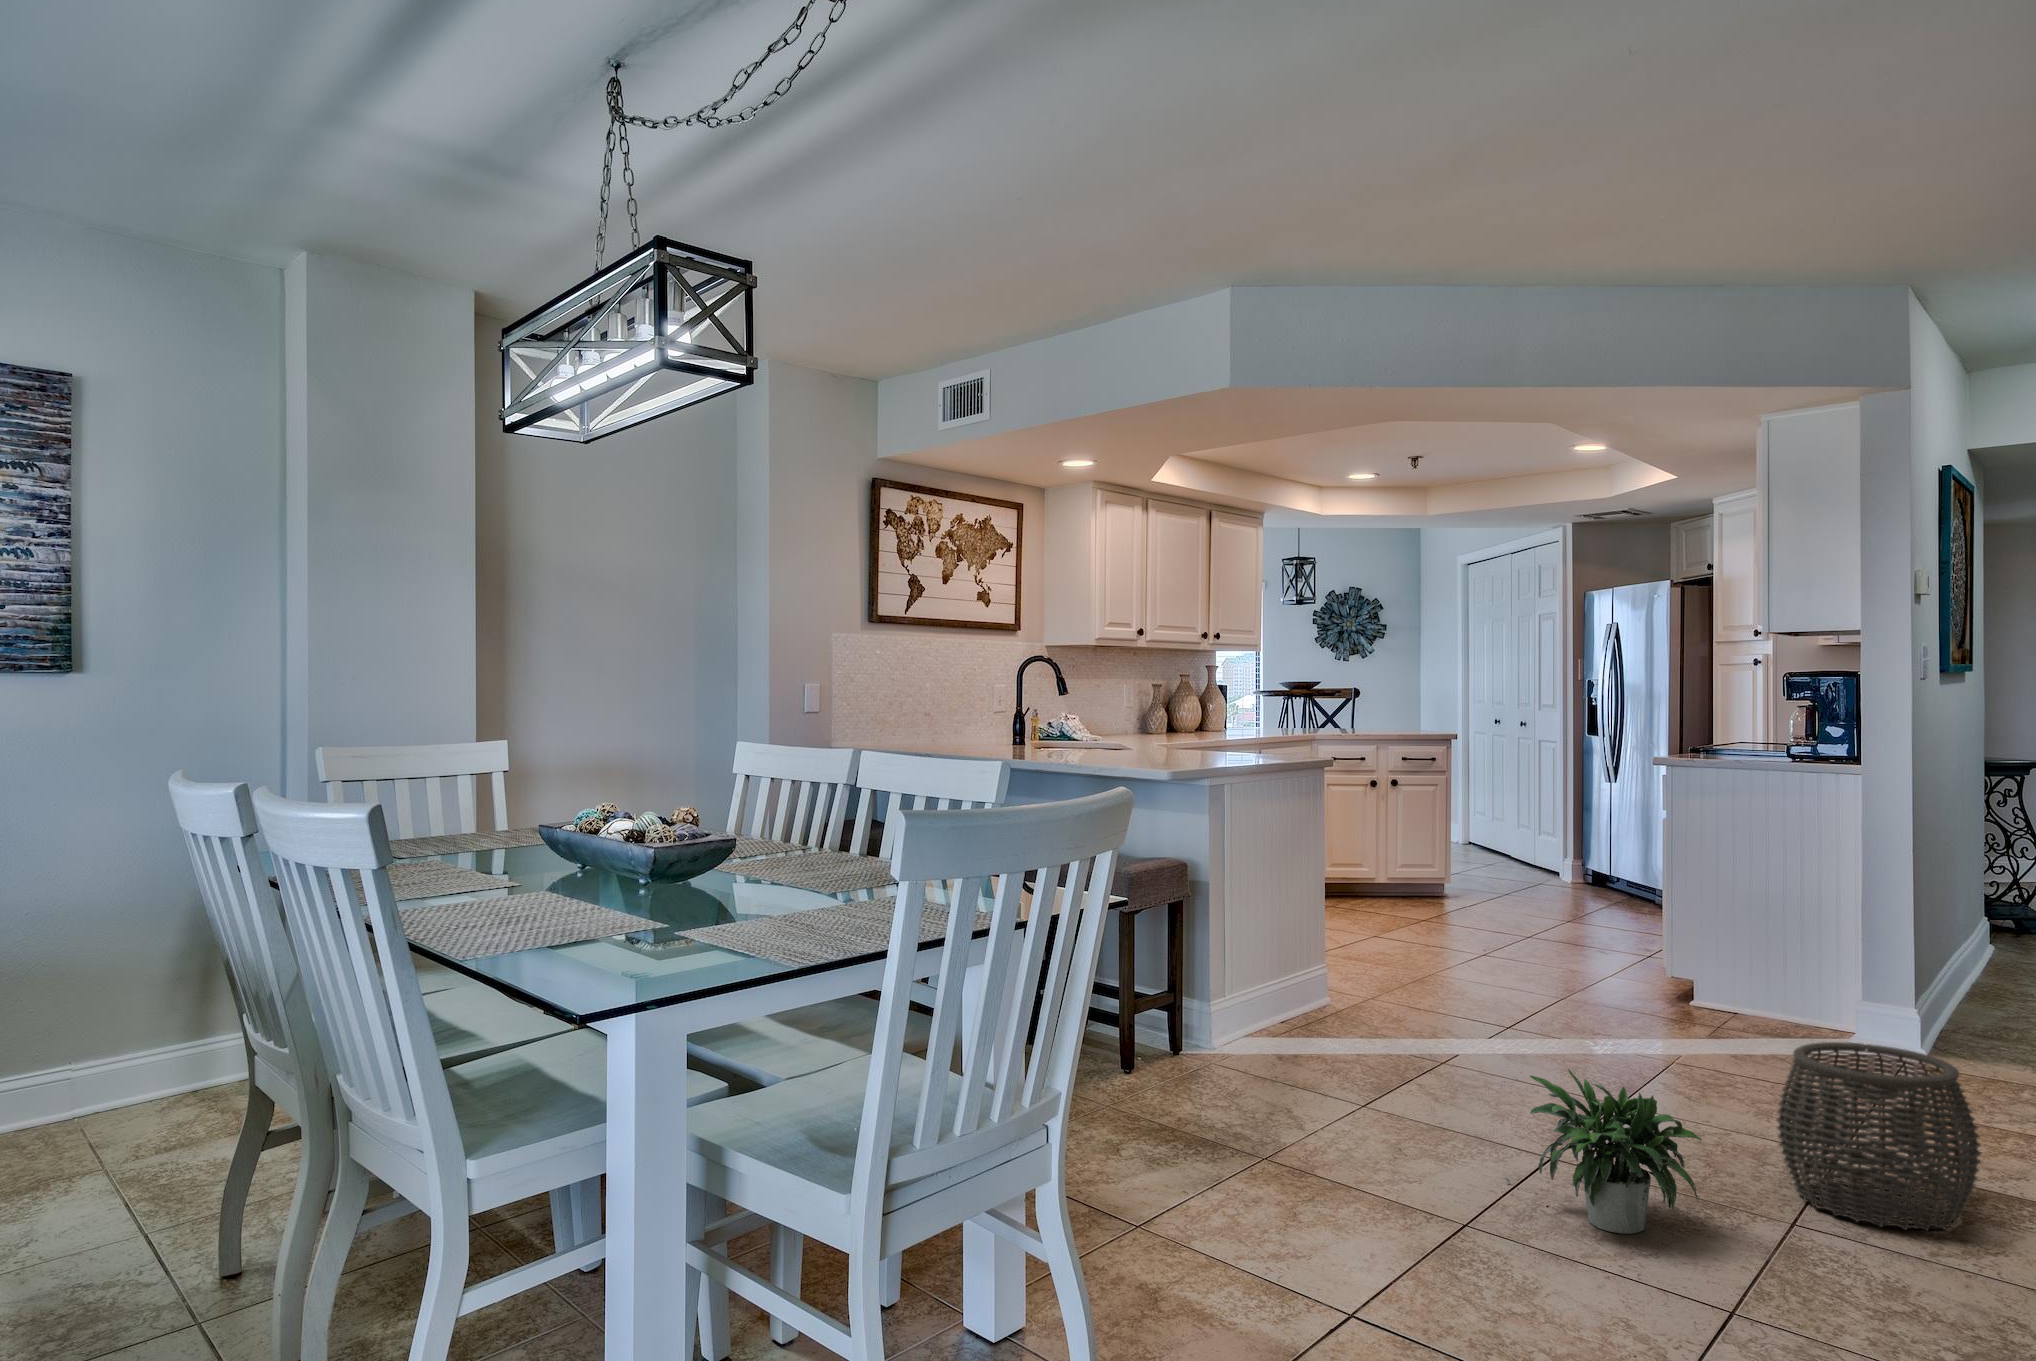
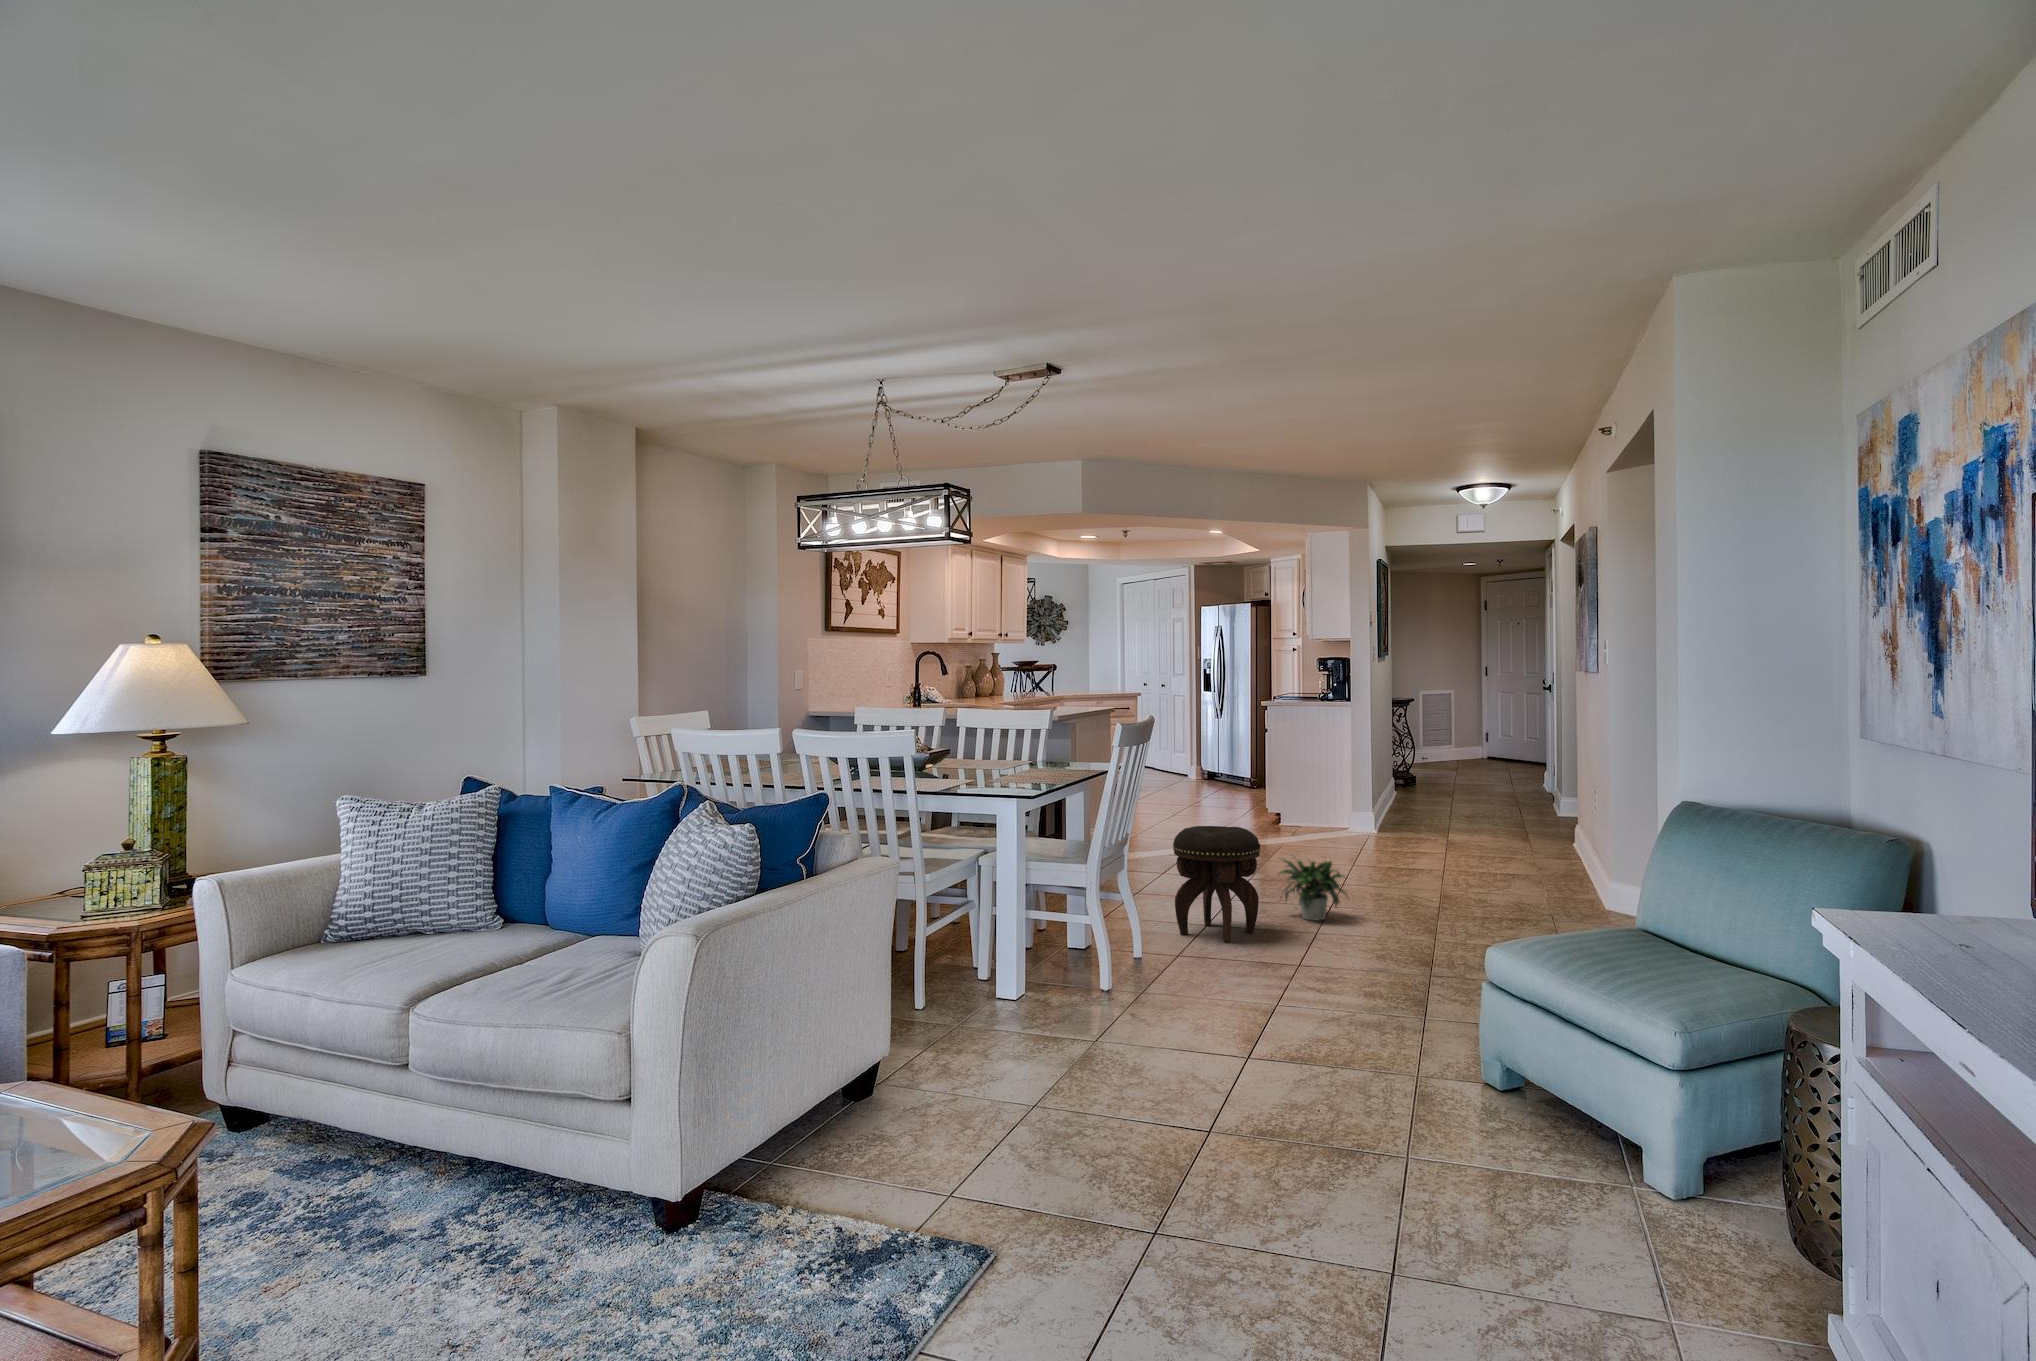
footstool: none [1253,996,1452,1281] -> present [1173,826,1260,942]
woven basket: present [1777,1042,1981,1231] -> none [1369,838,1446,910]

